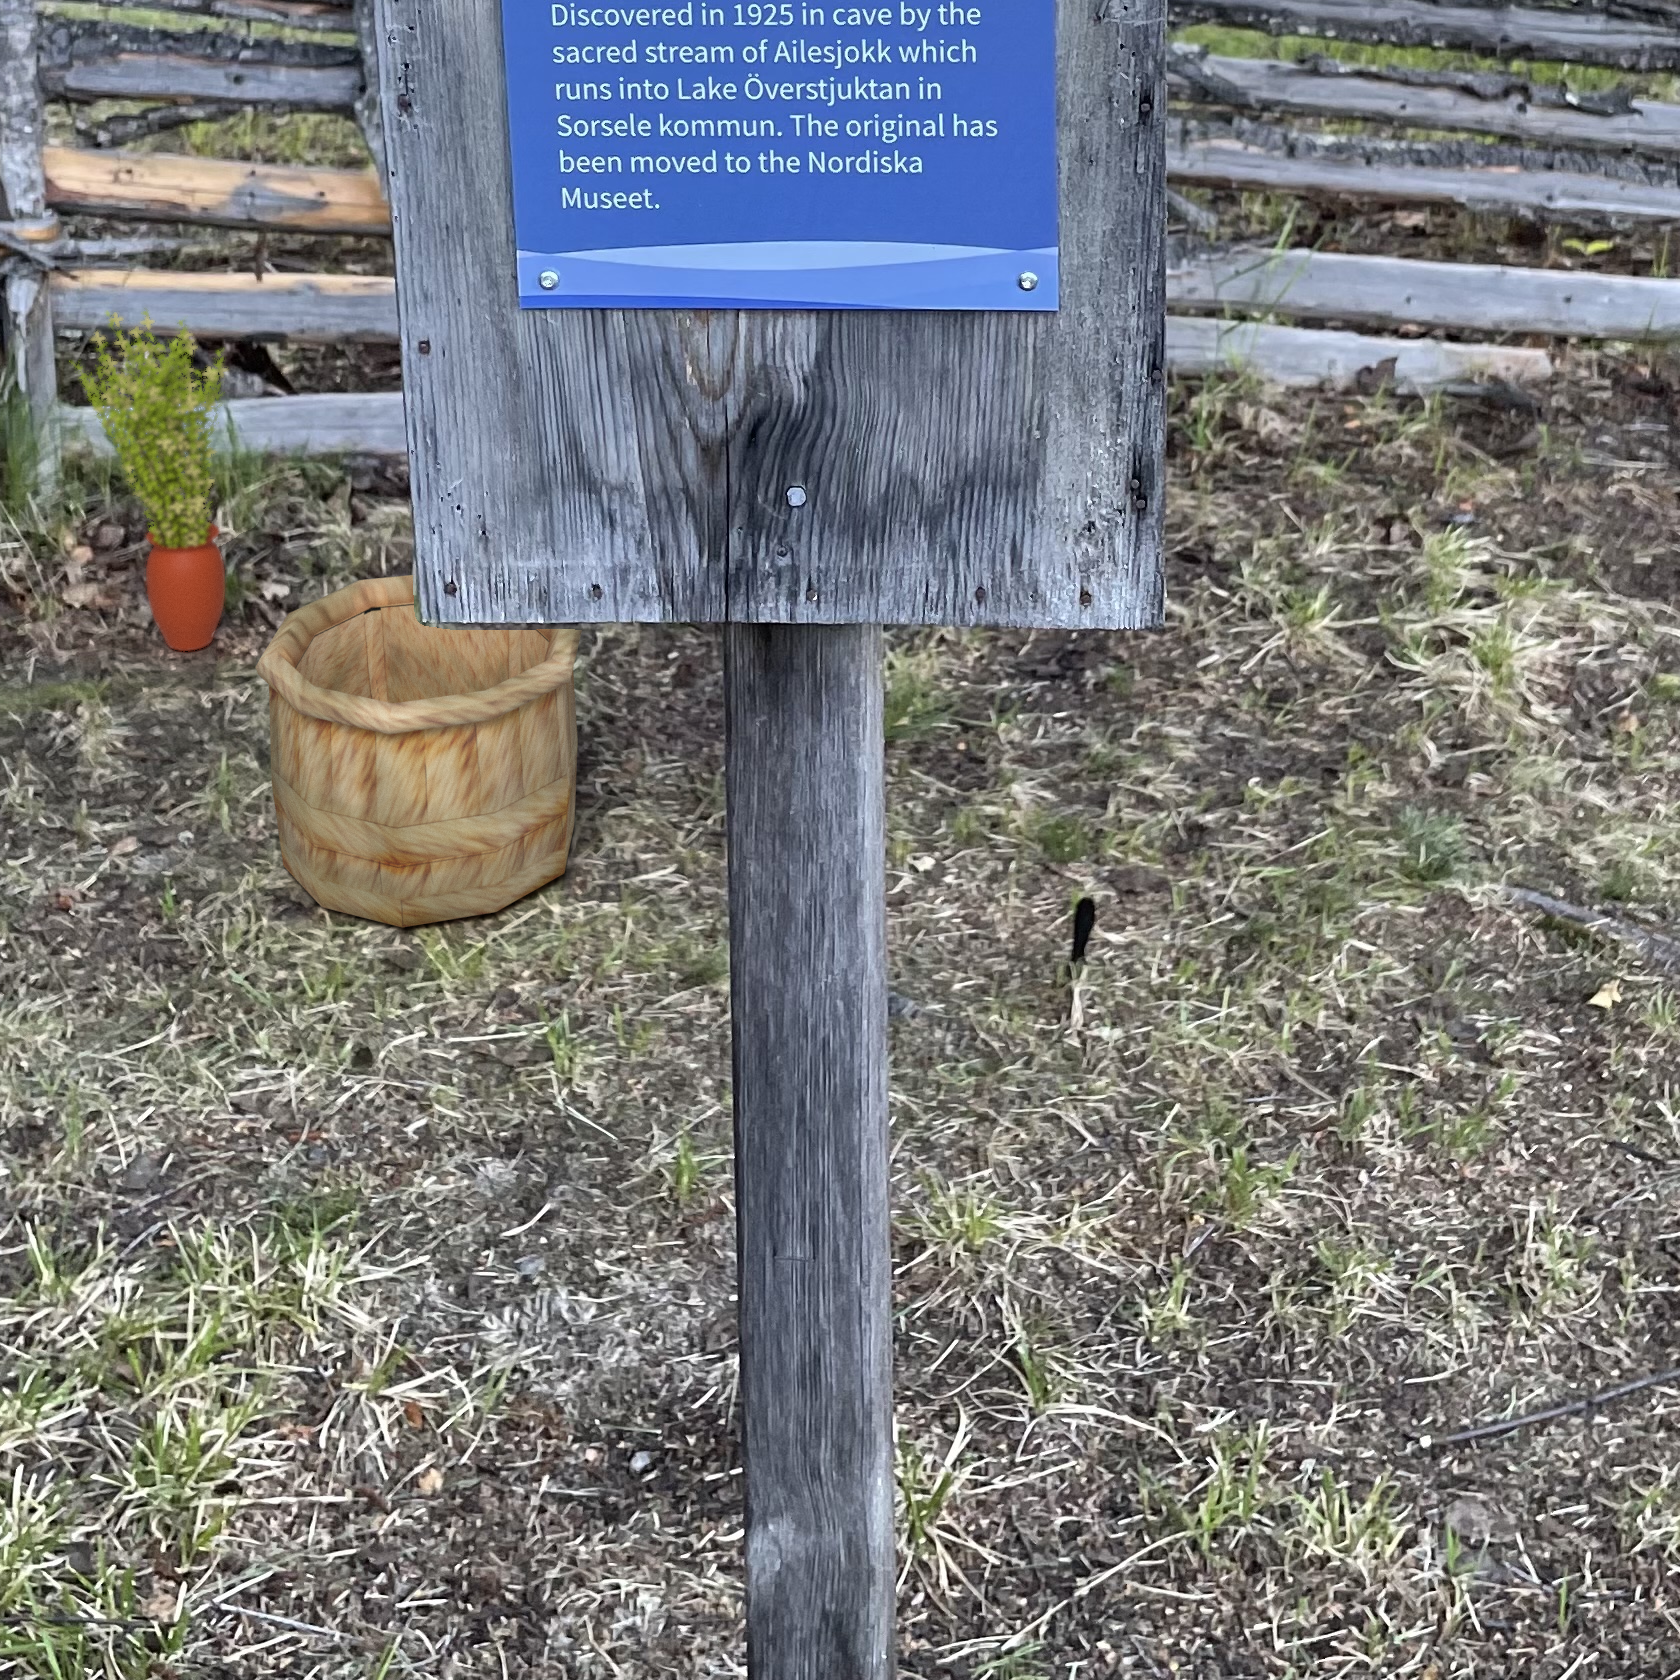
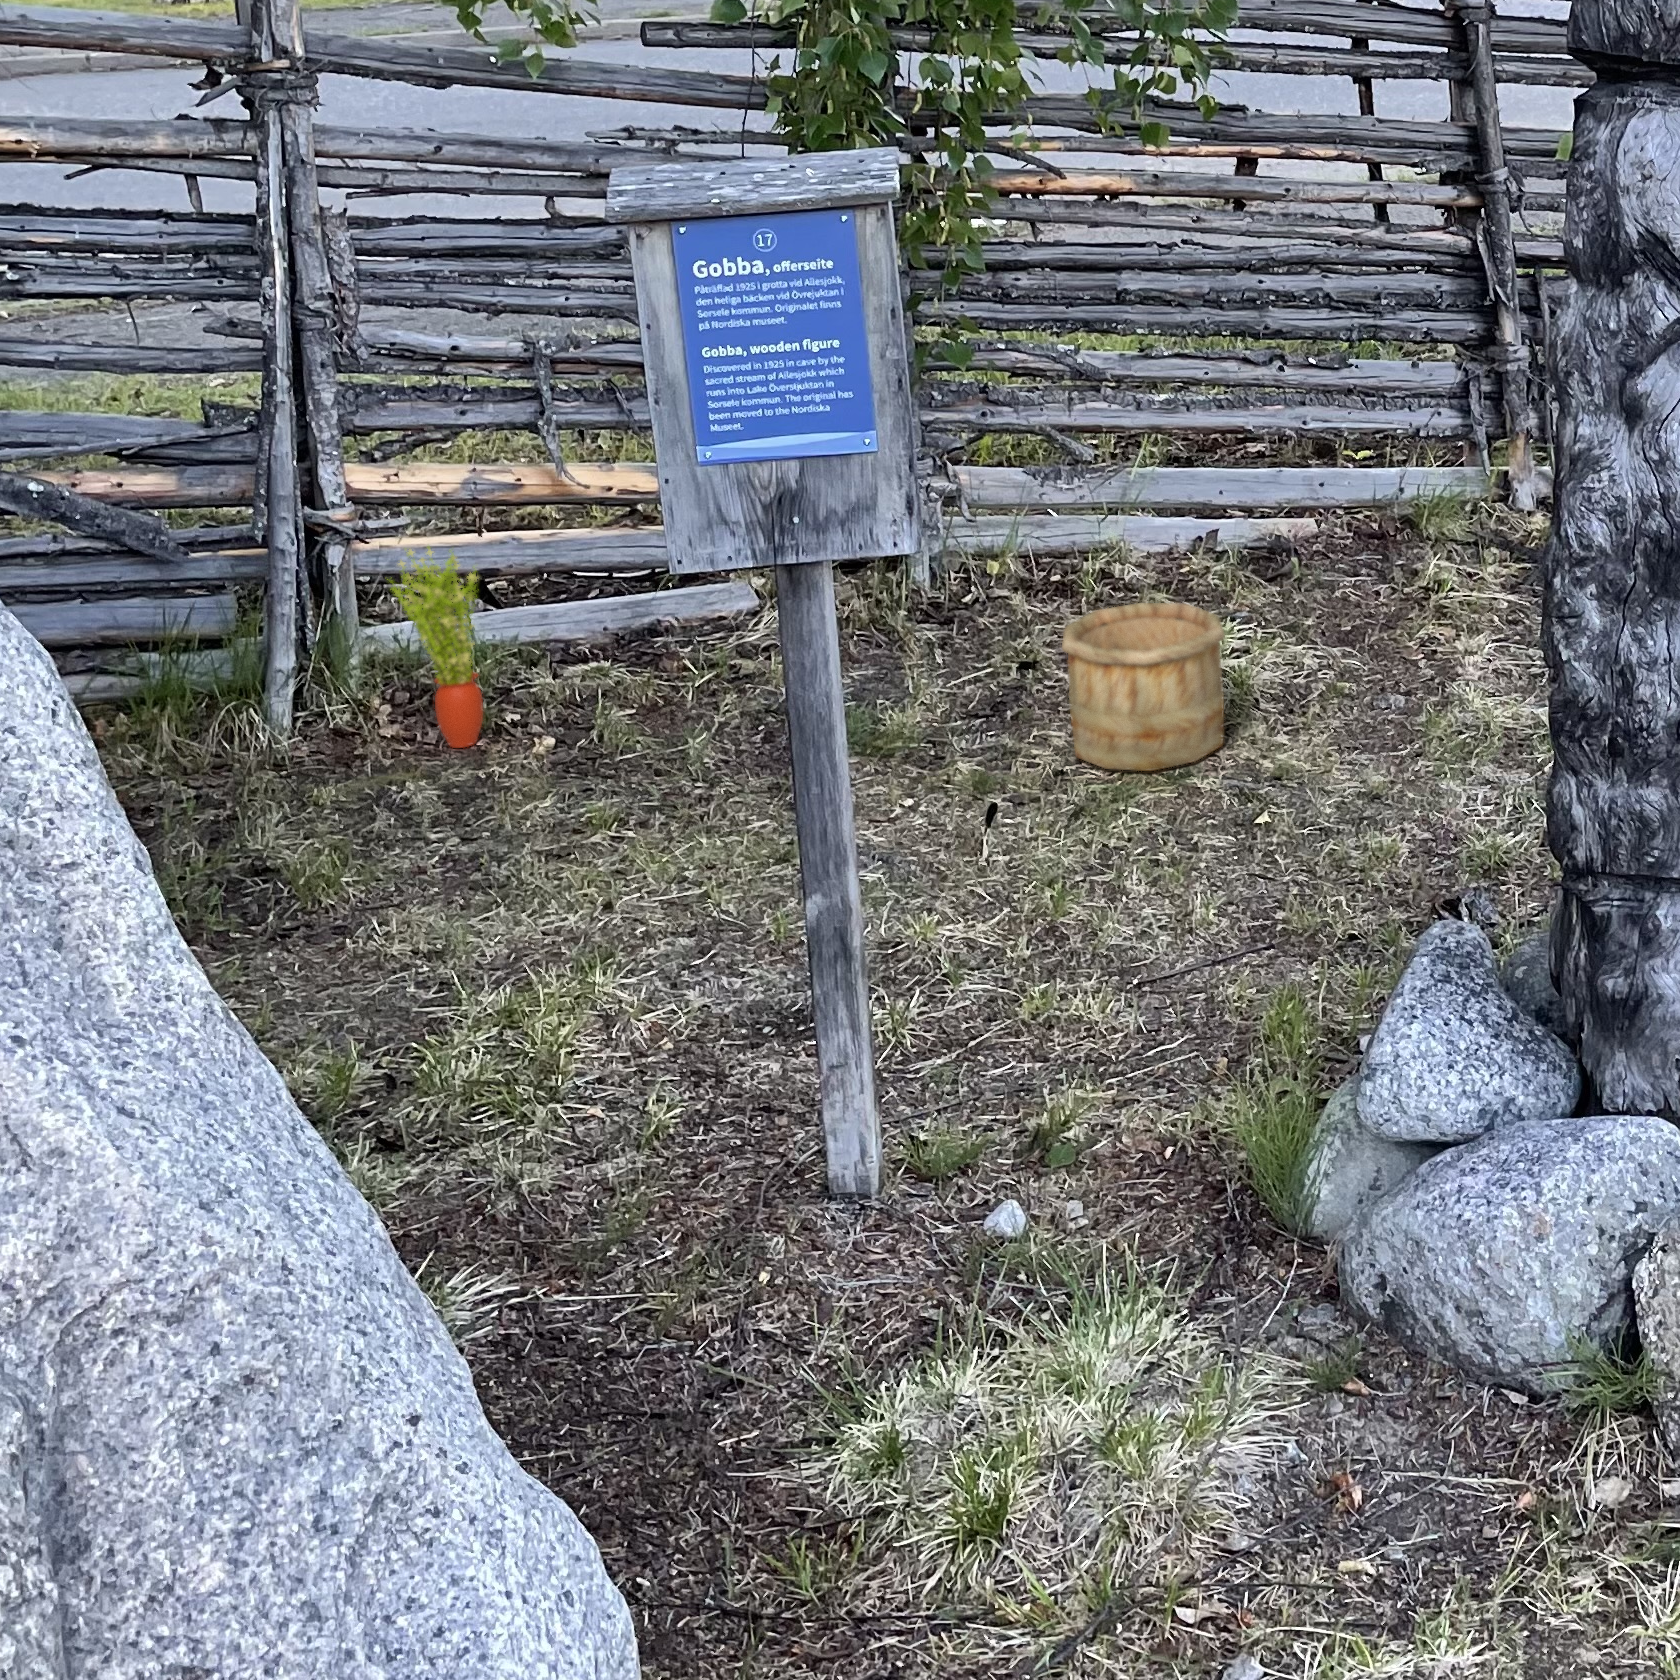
wooden bucket: present [255,575,582,927] -> present [1062,603,1225,771]

